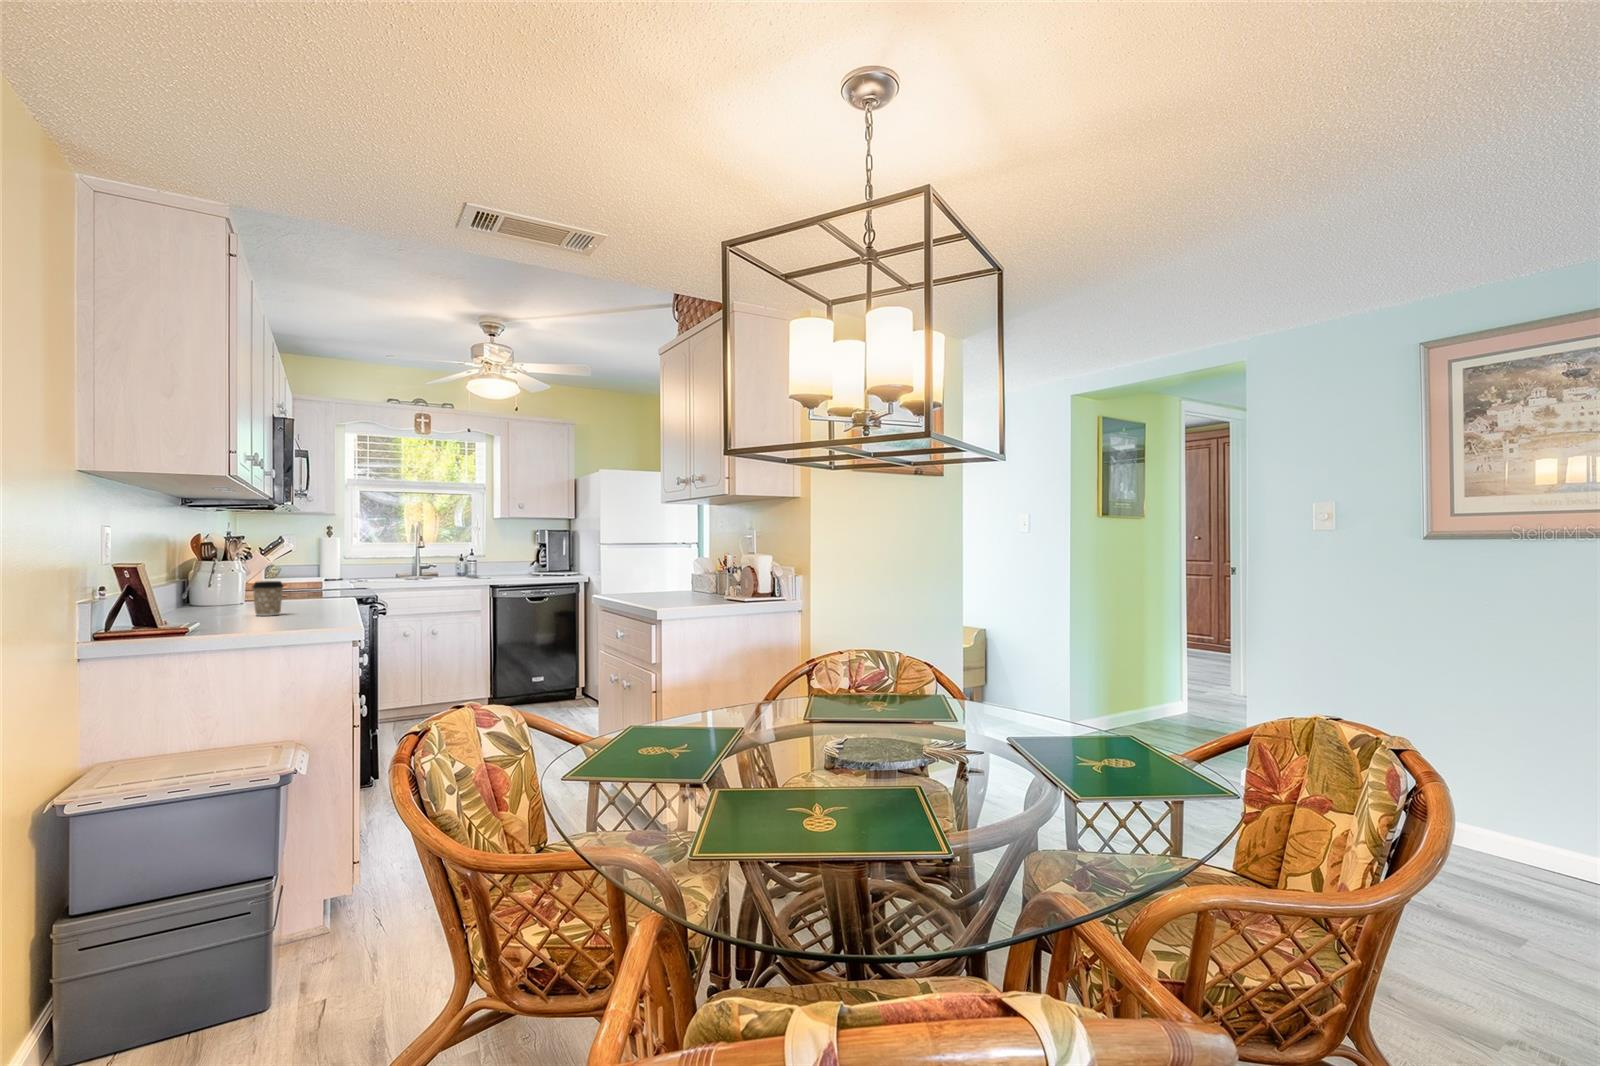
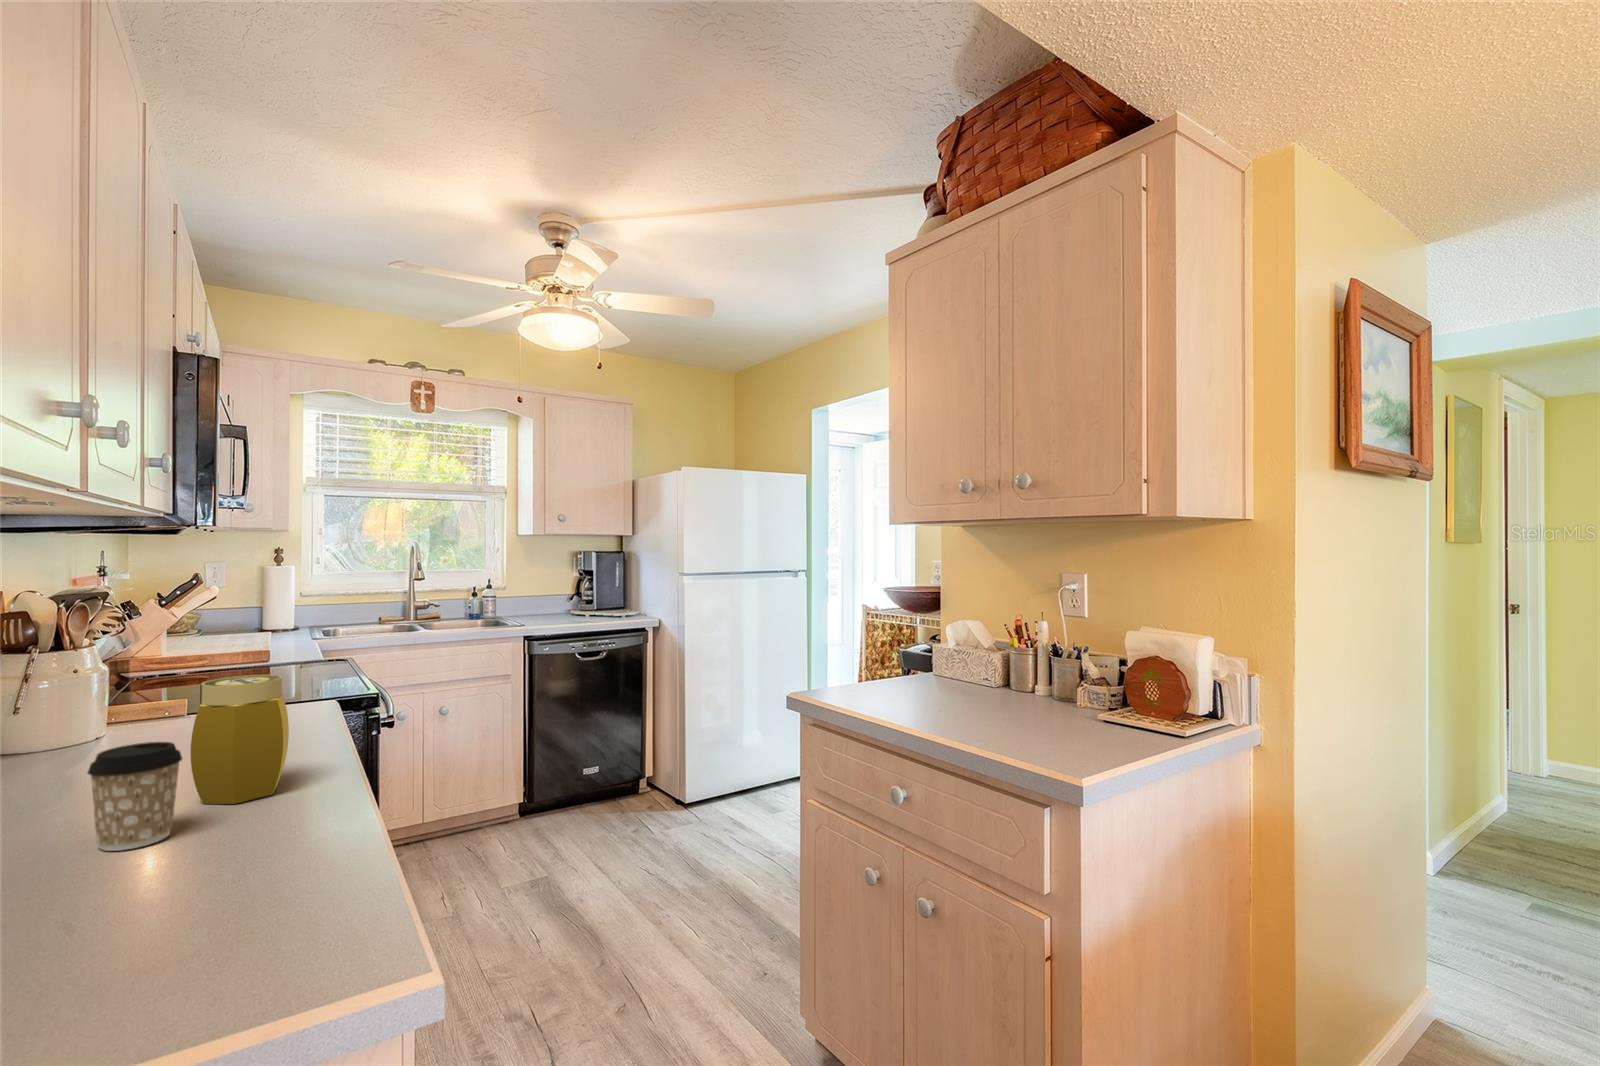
jar: none [286,564,324,612] -> present [191,675,289,804]

